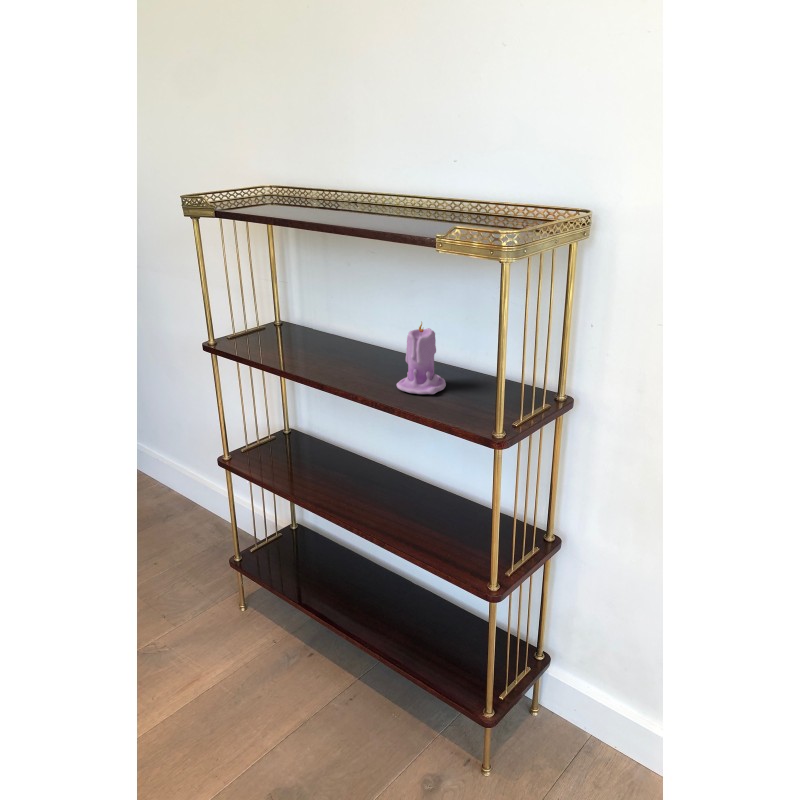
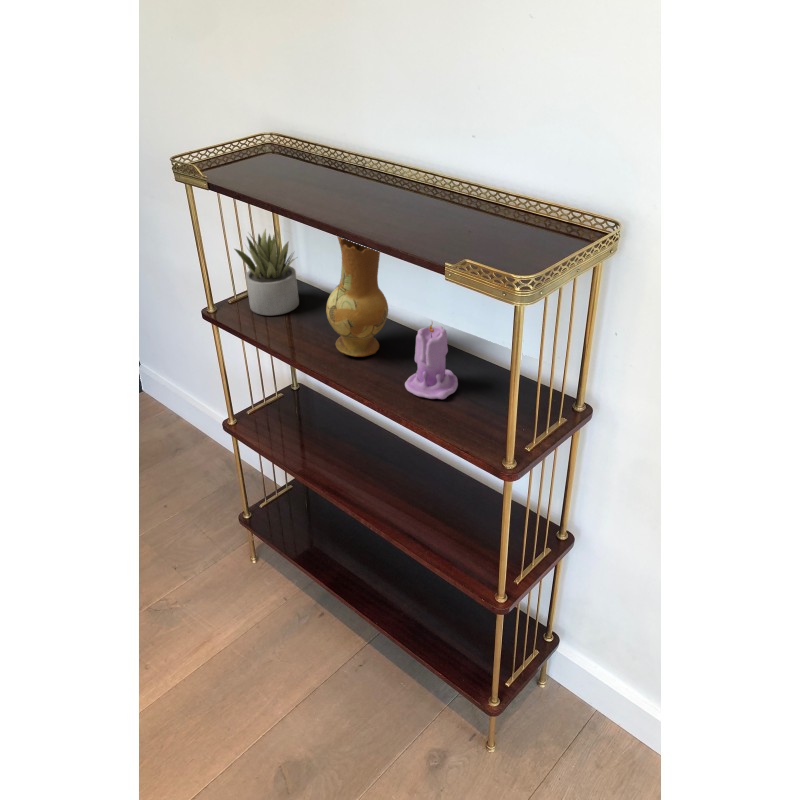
ceramic jug: none [322,248,379,369] -> present [326,236,388,357]
succulent plant: none [236,266,296,346] -> present [234,229,299,315]

